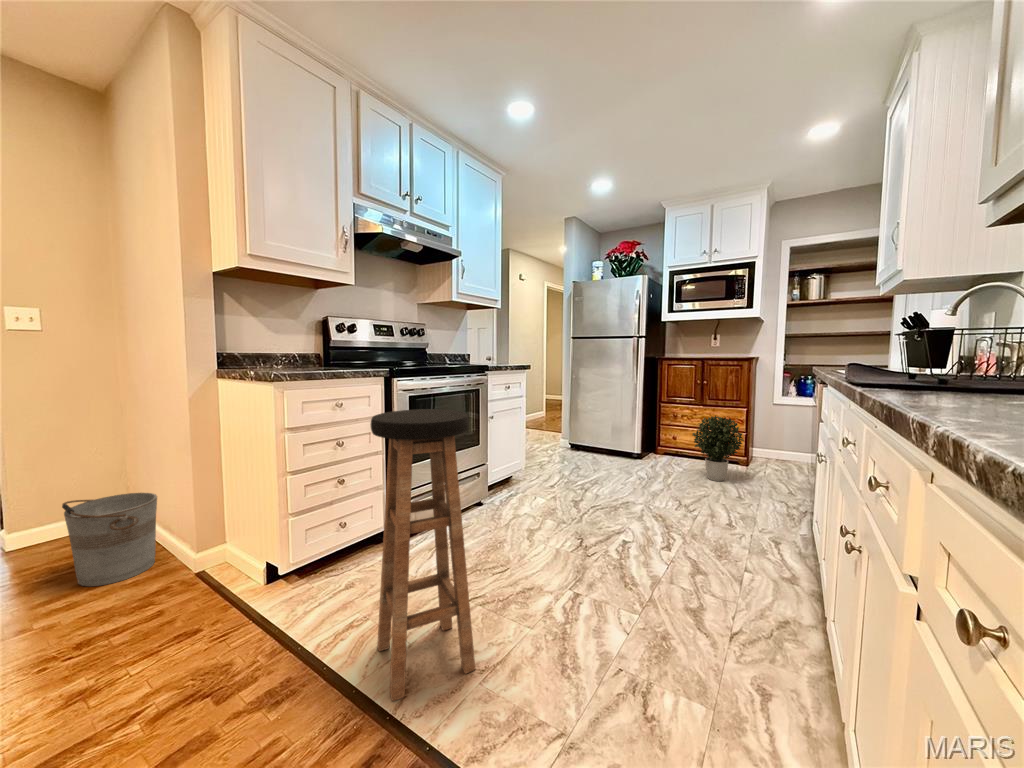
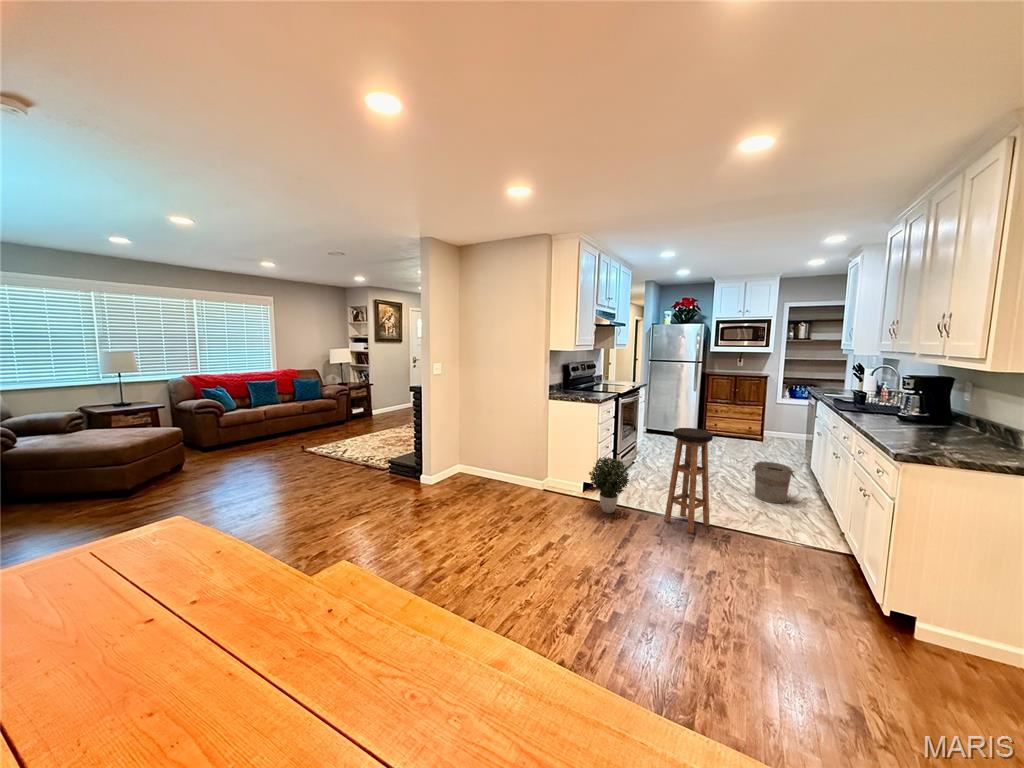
potted plant: present [693,416,744,481] -> present [589,457,629,513]
bucket: present [62,493,157,586] -> present [752,462,795,503]

